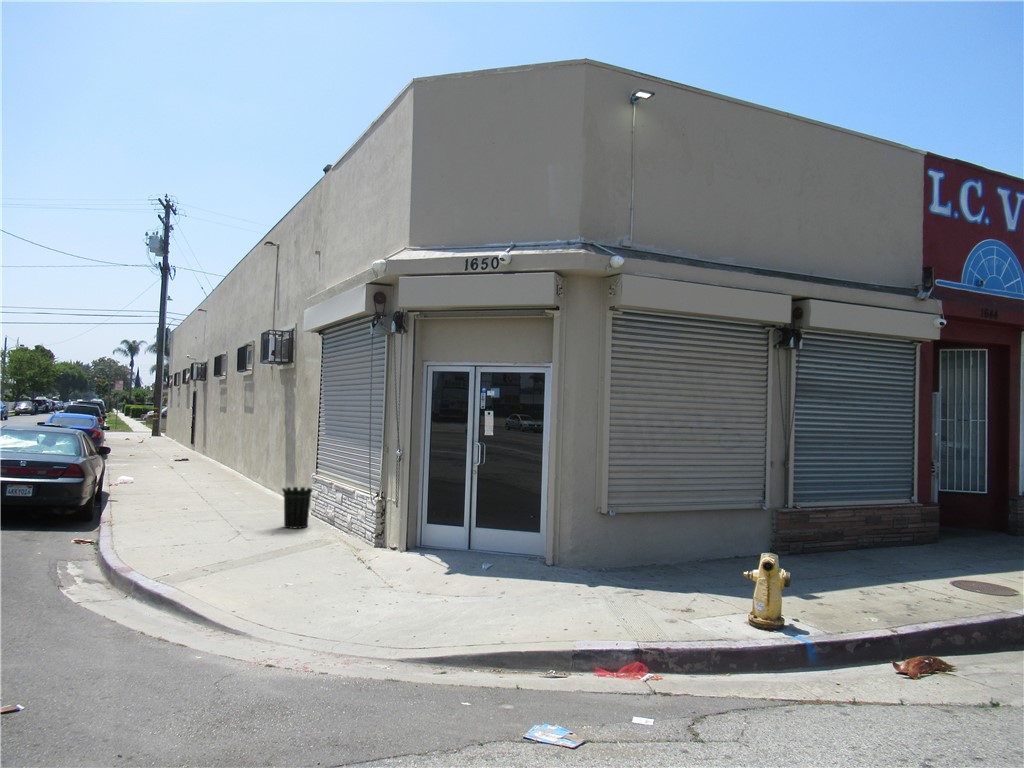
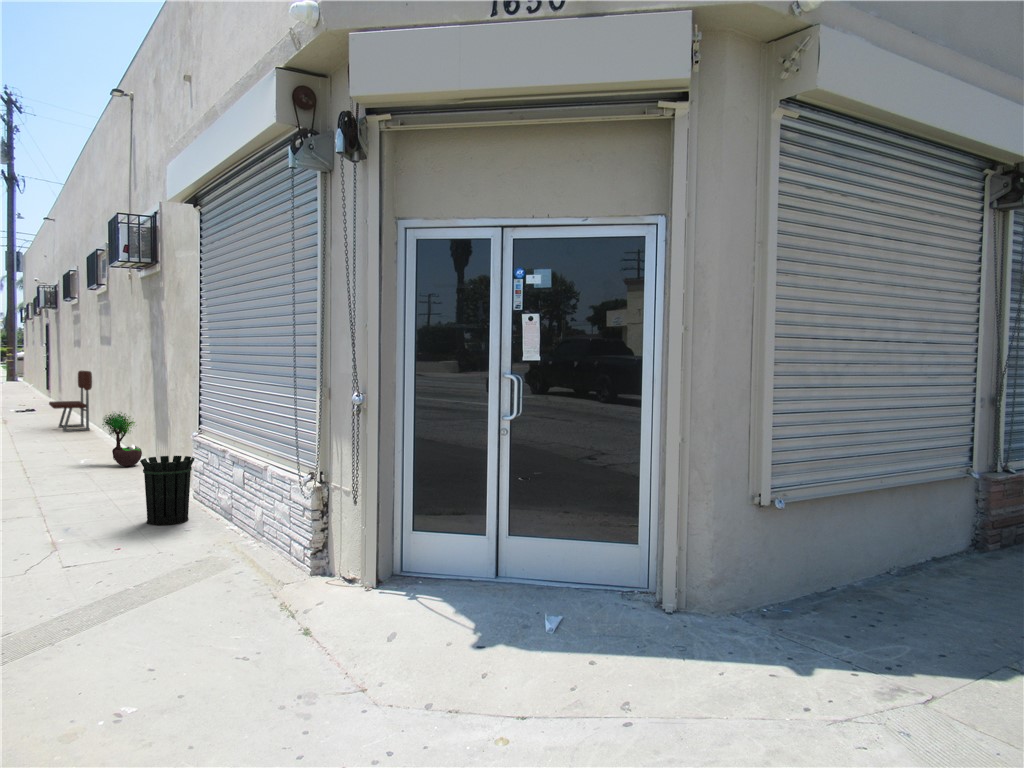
bench: none [206,431,237,476] -> present [49,371,92,432]
potted tree: none [251,458,275,498] -> present [102,412,142,467]

